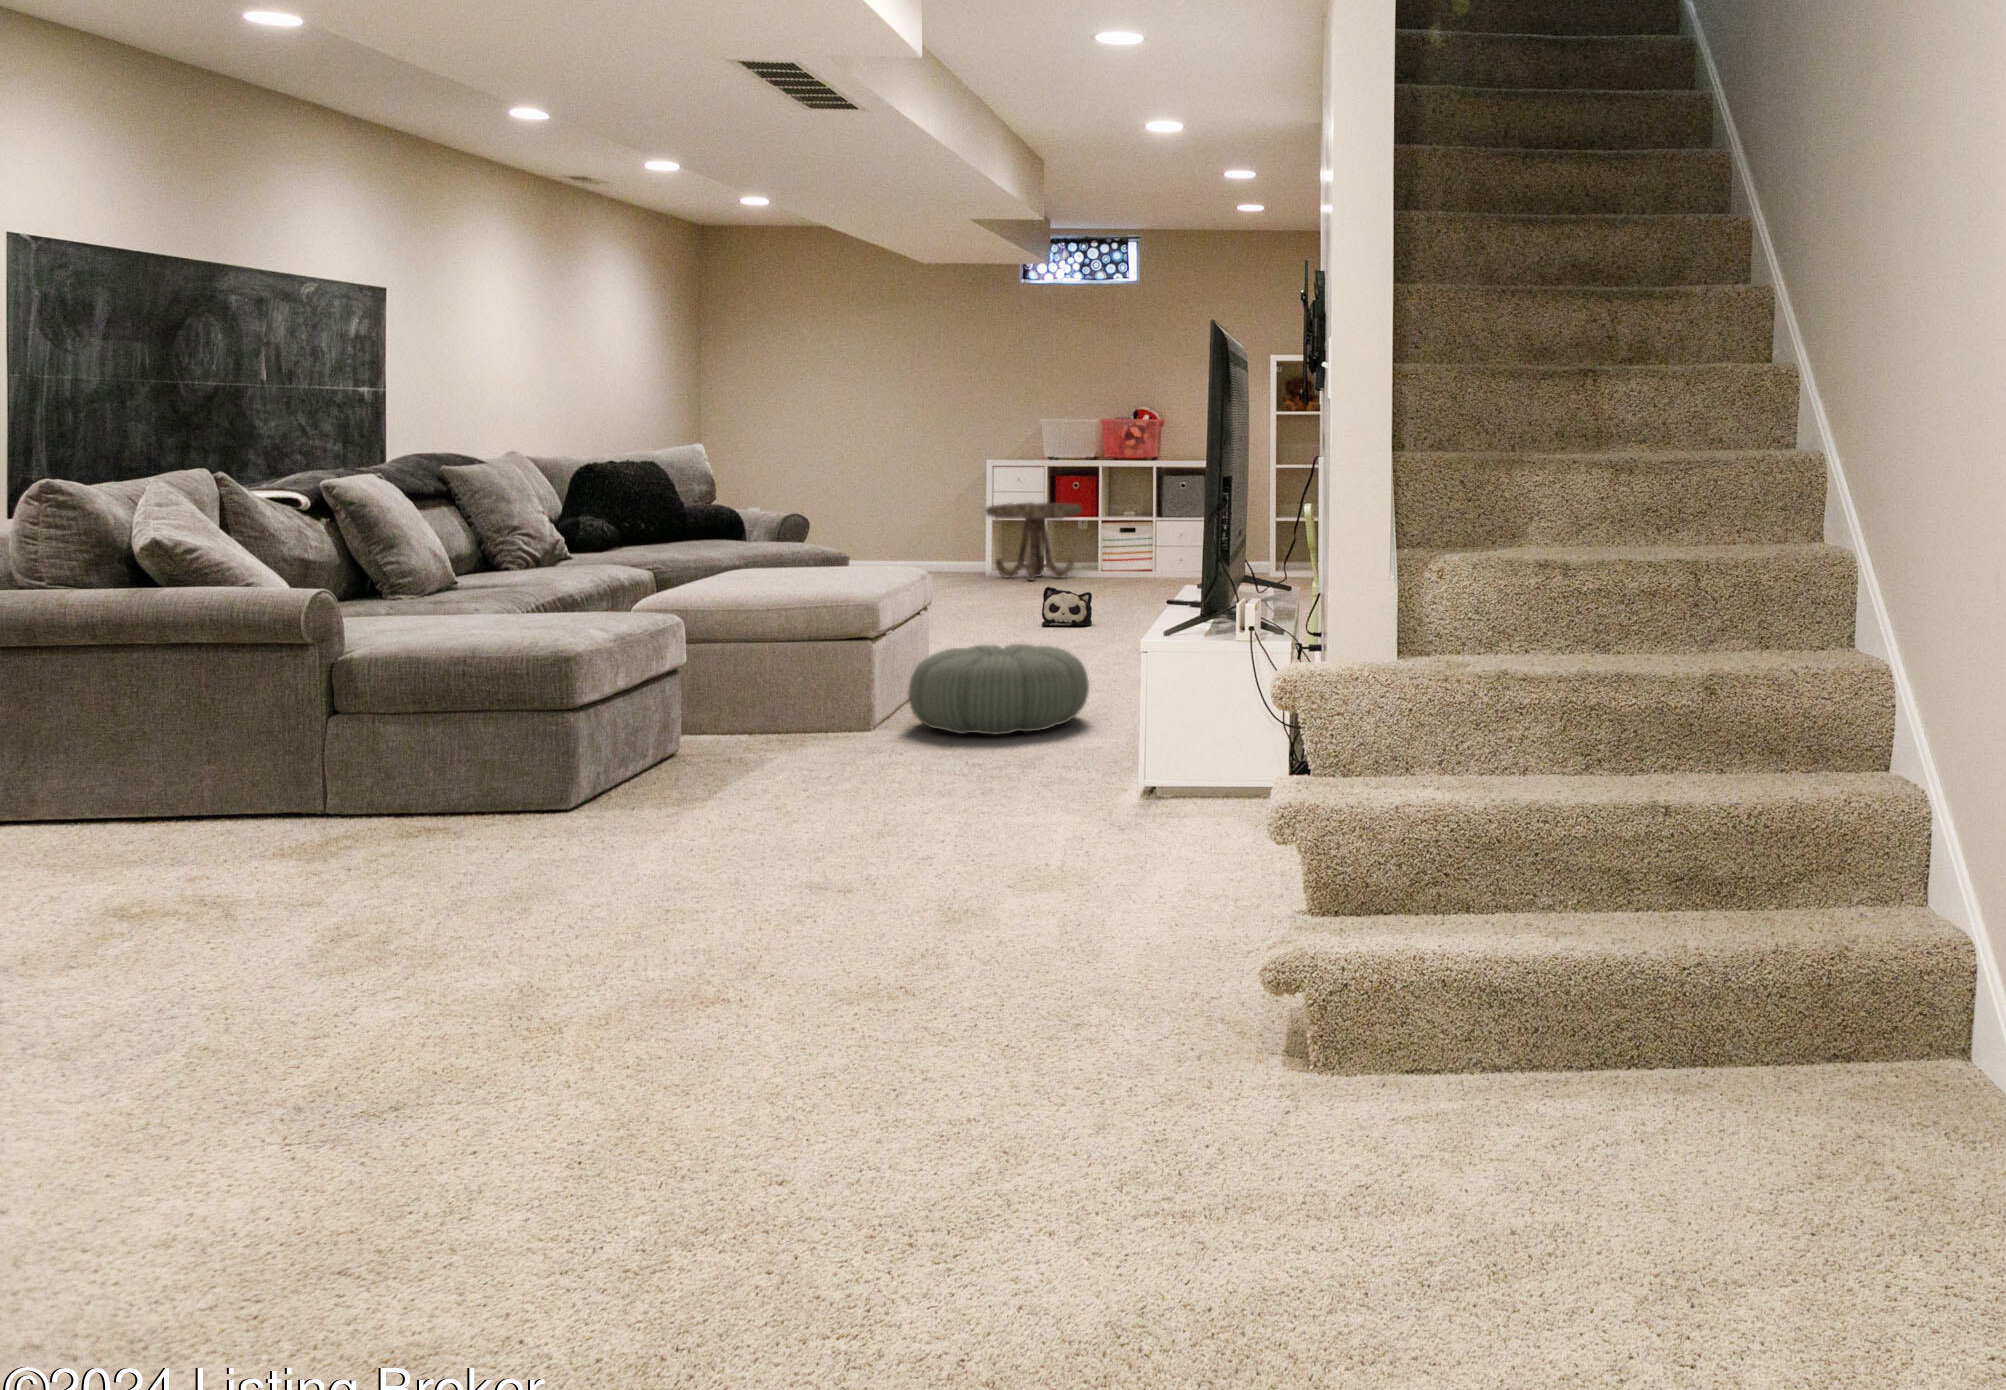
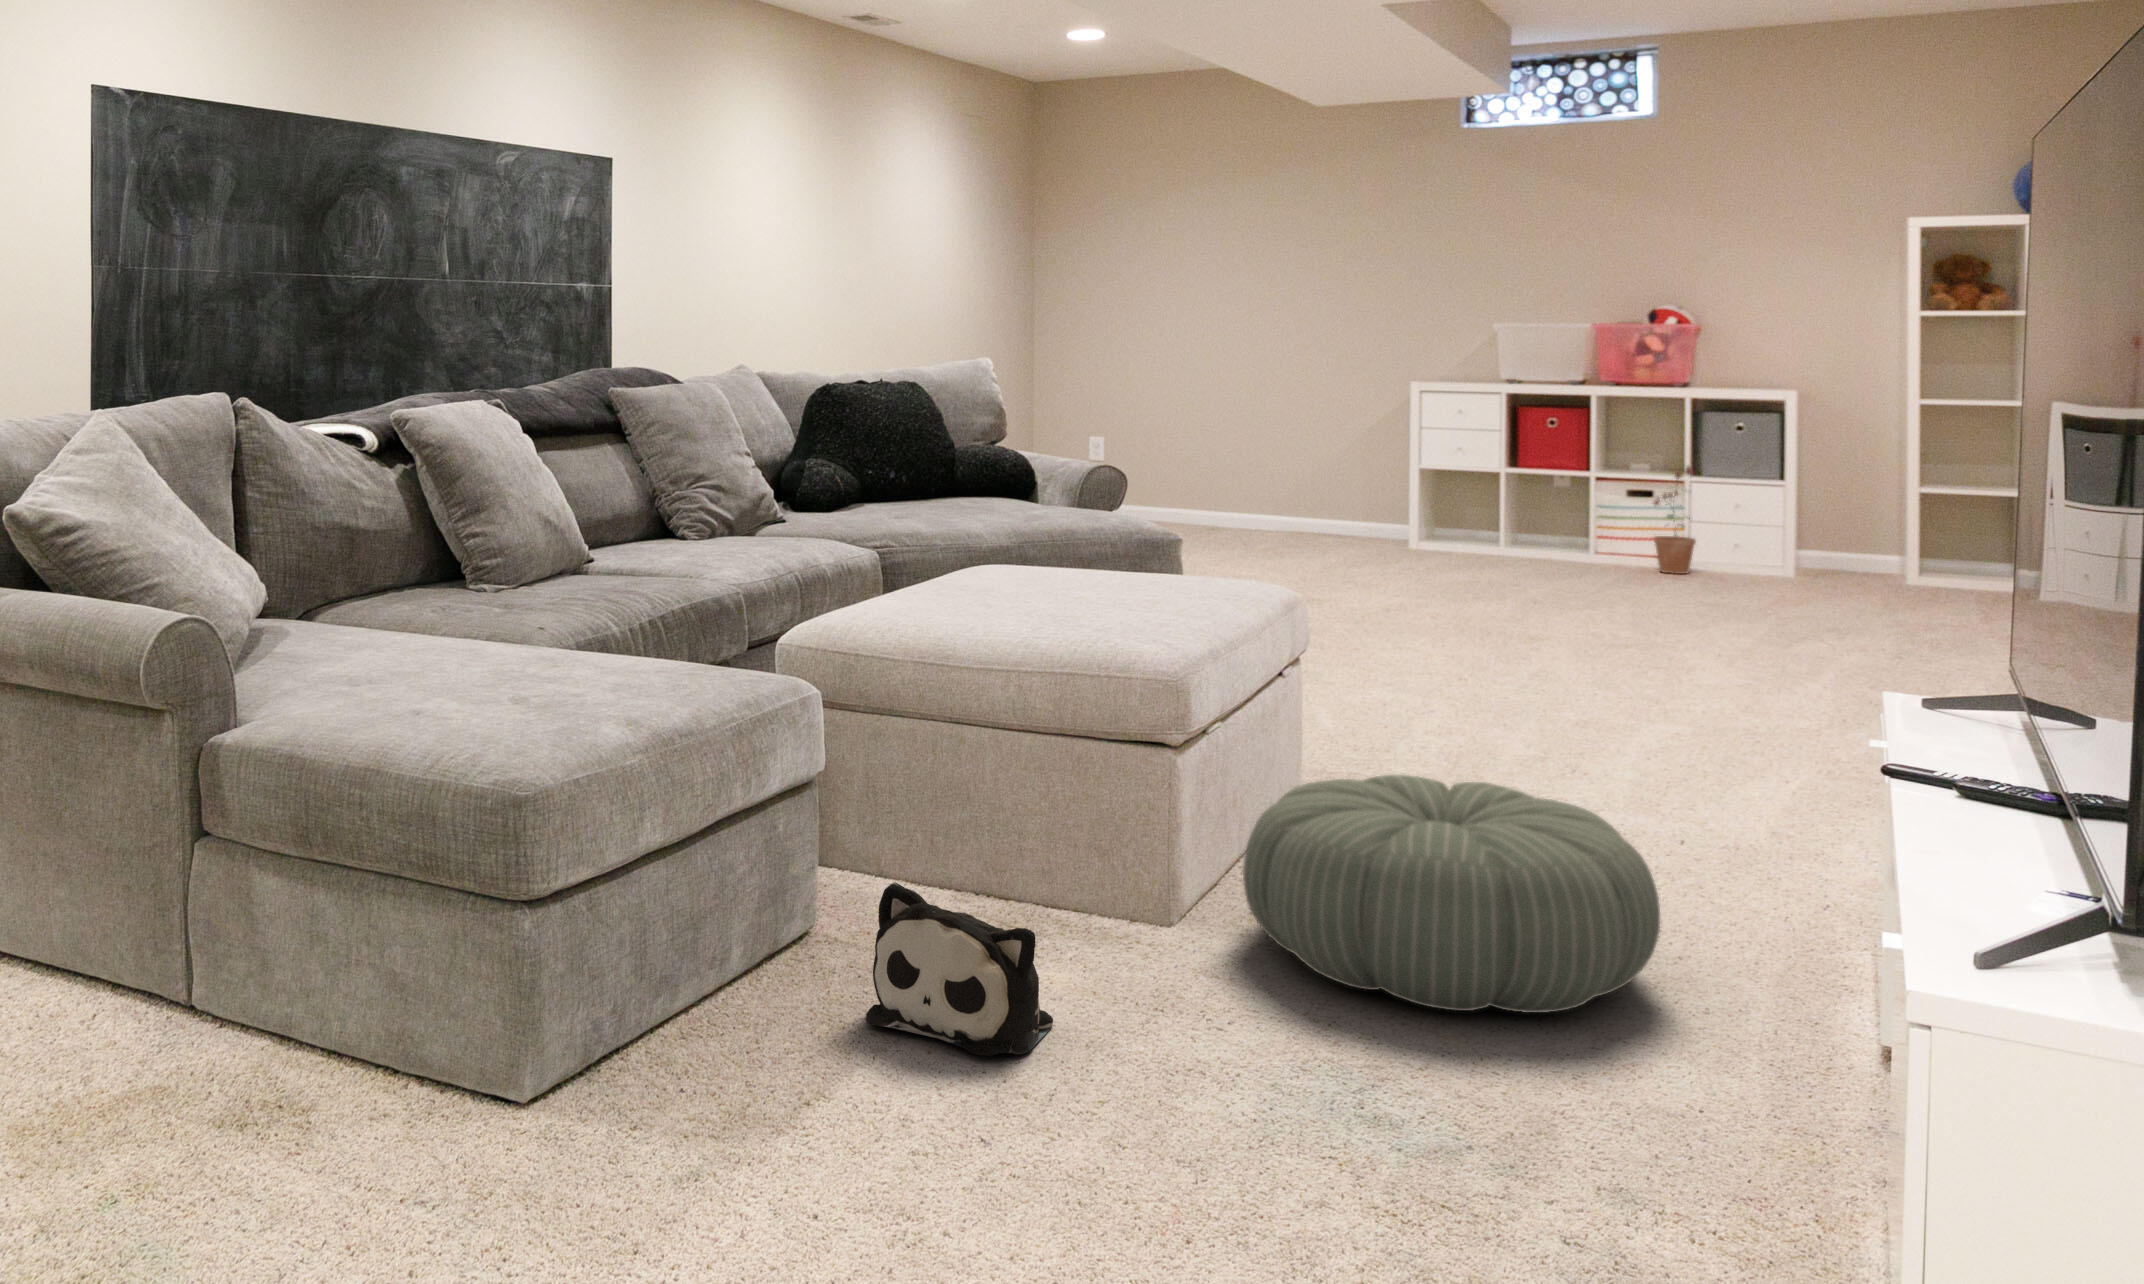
side table: present [986,503,1082,580] -> none [1405,449,1562,567]
potted plant: none [1133,508,1160,577] -> present [1654,466,1696,574]
plush toy: present [1042,587,1092,626] -> present [866,883,1053,1056]

